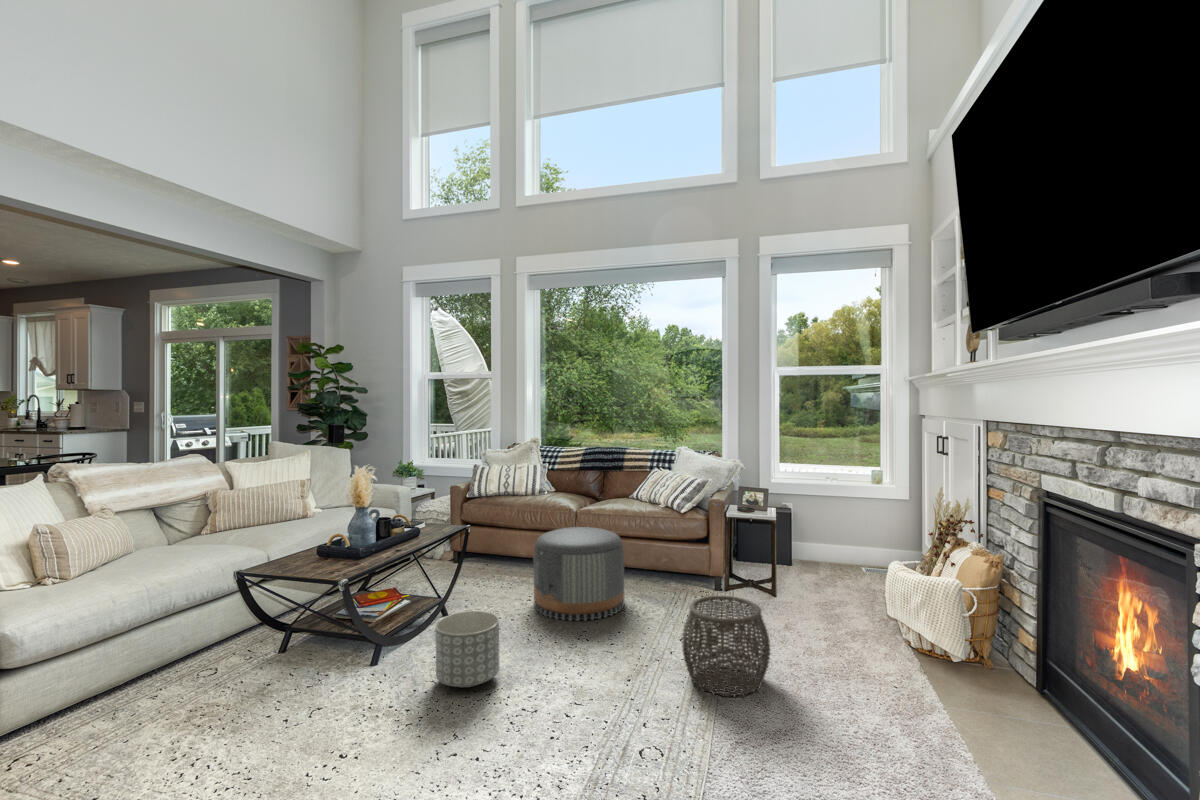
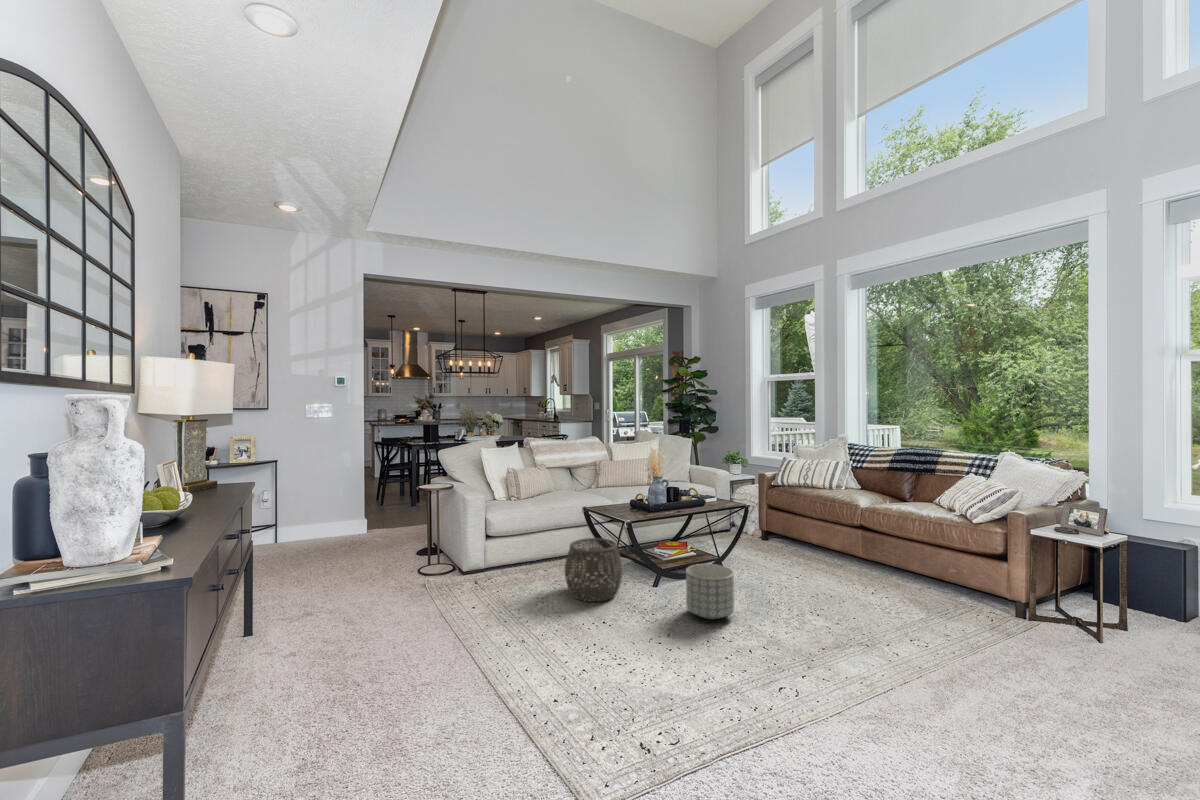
pouf: present [533,527,624,621] -> none [801,519,892,605]
woven basket: present [682,596,771,696] -> present [565,538,623,602]

